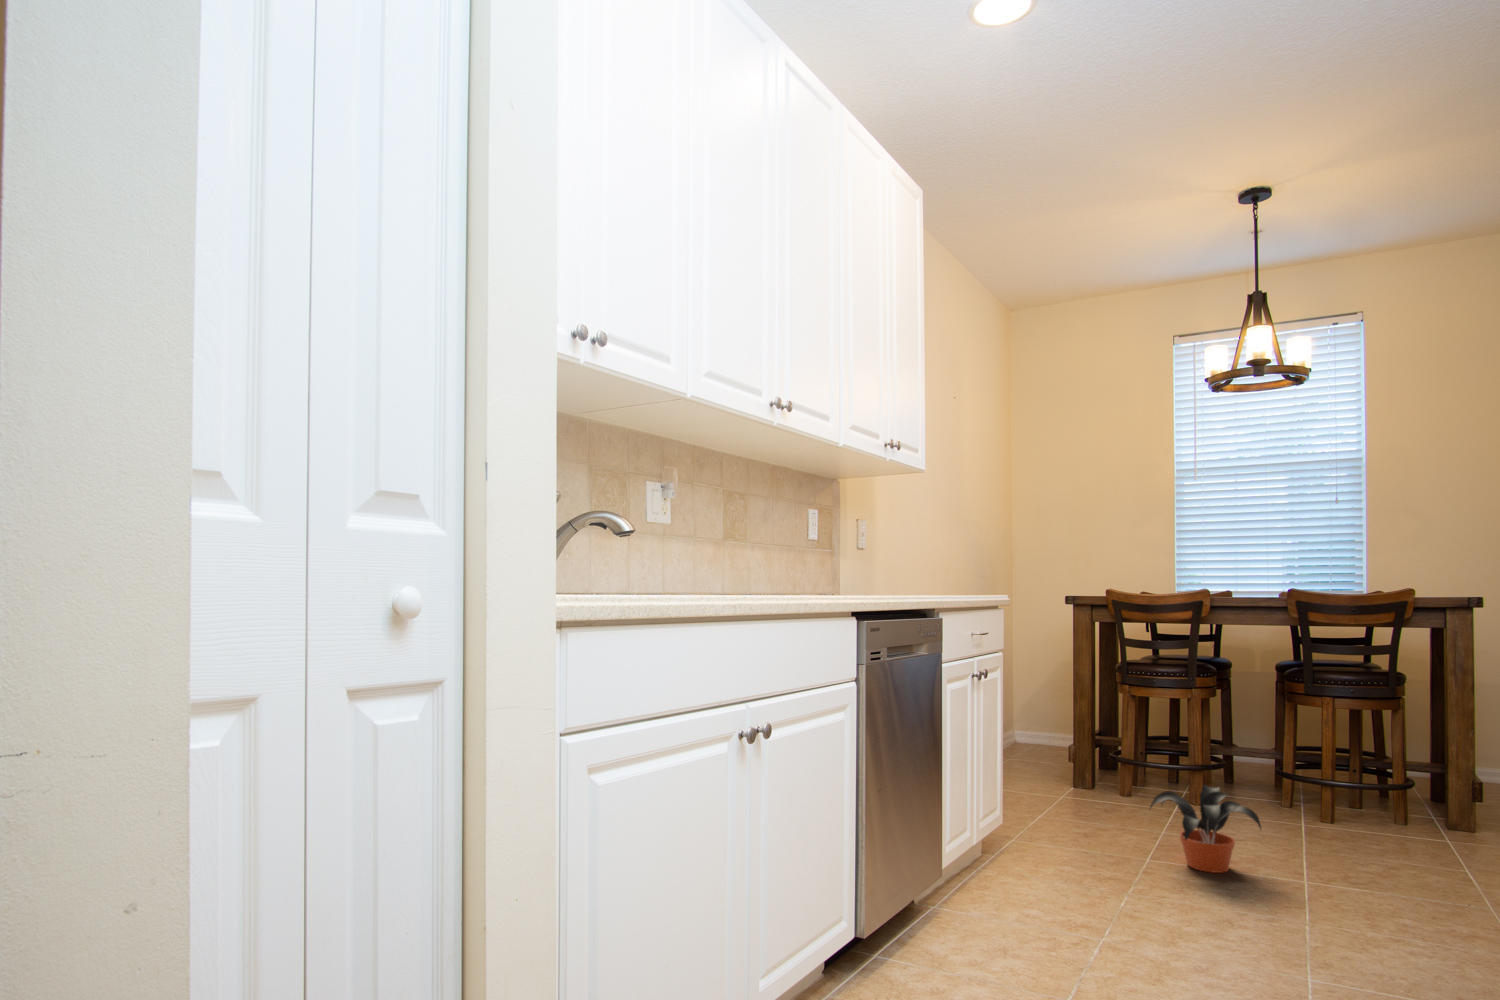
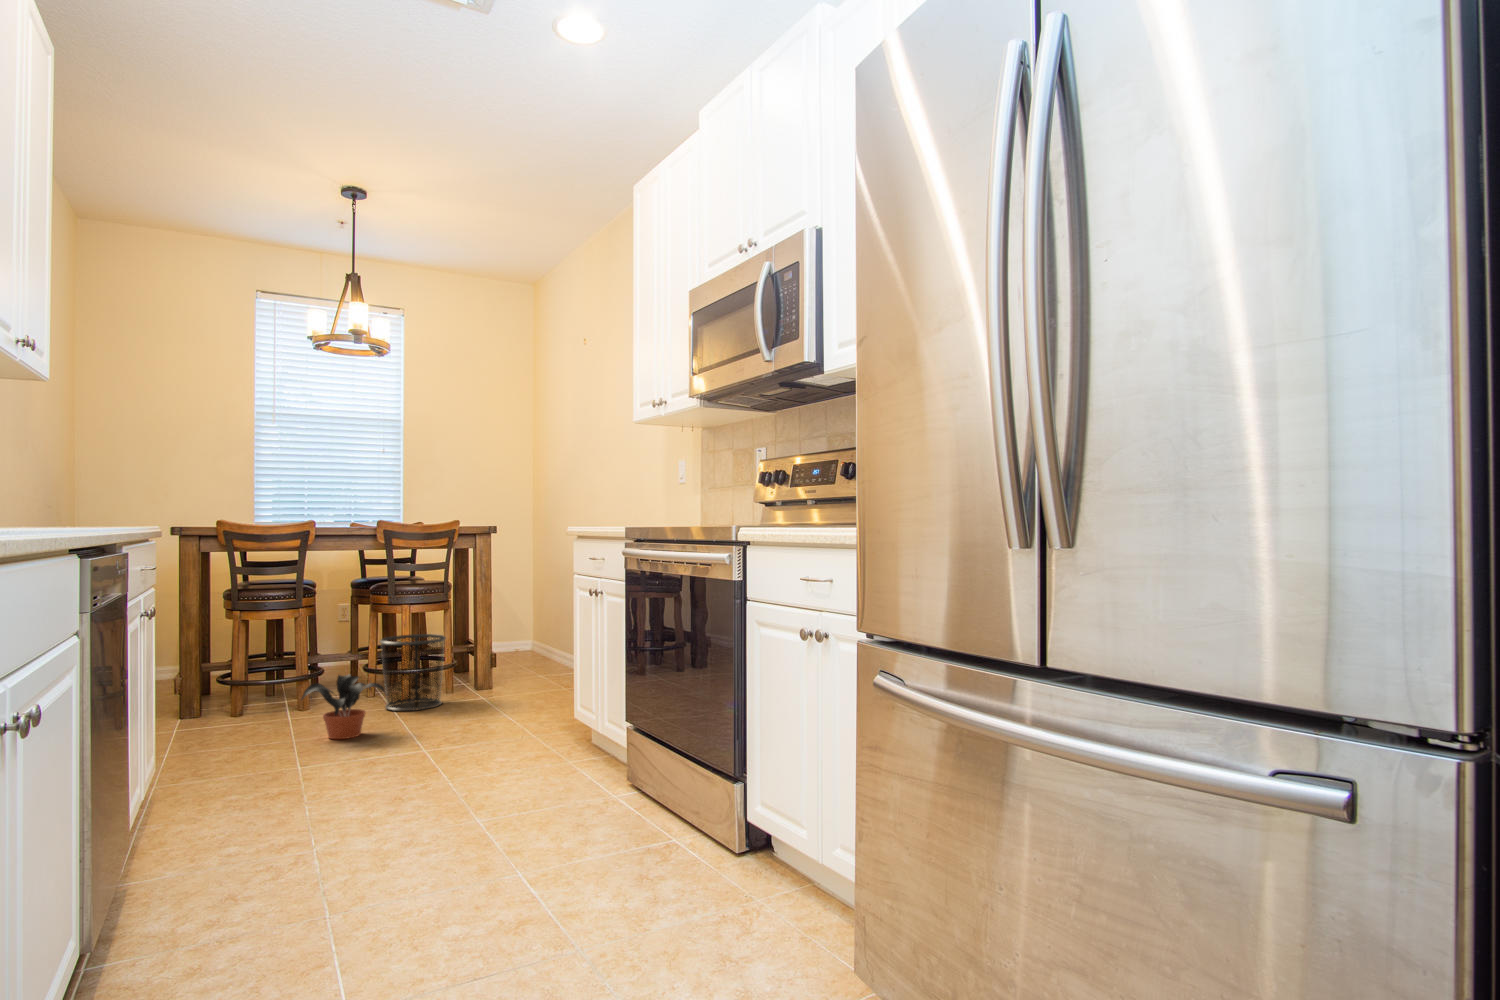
waste bin: none [1279,744,1379,856] -> present [380,634,446,711]

